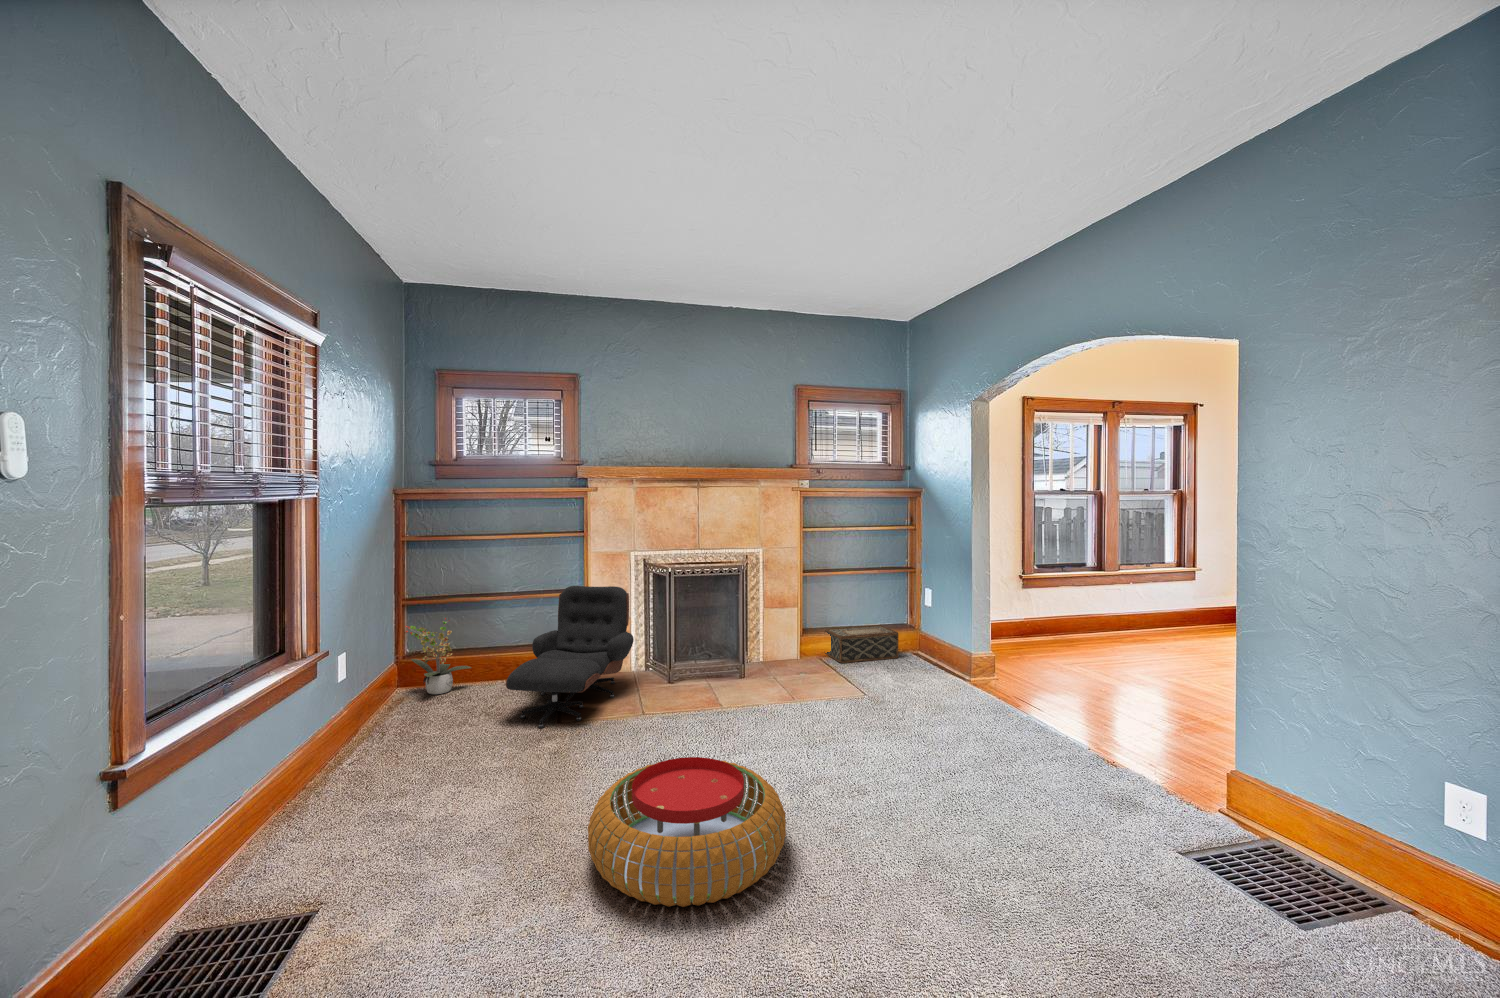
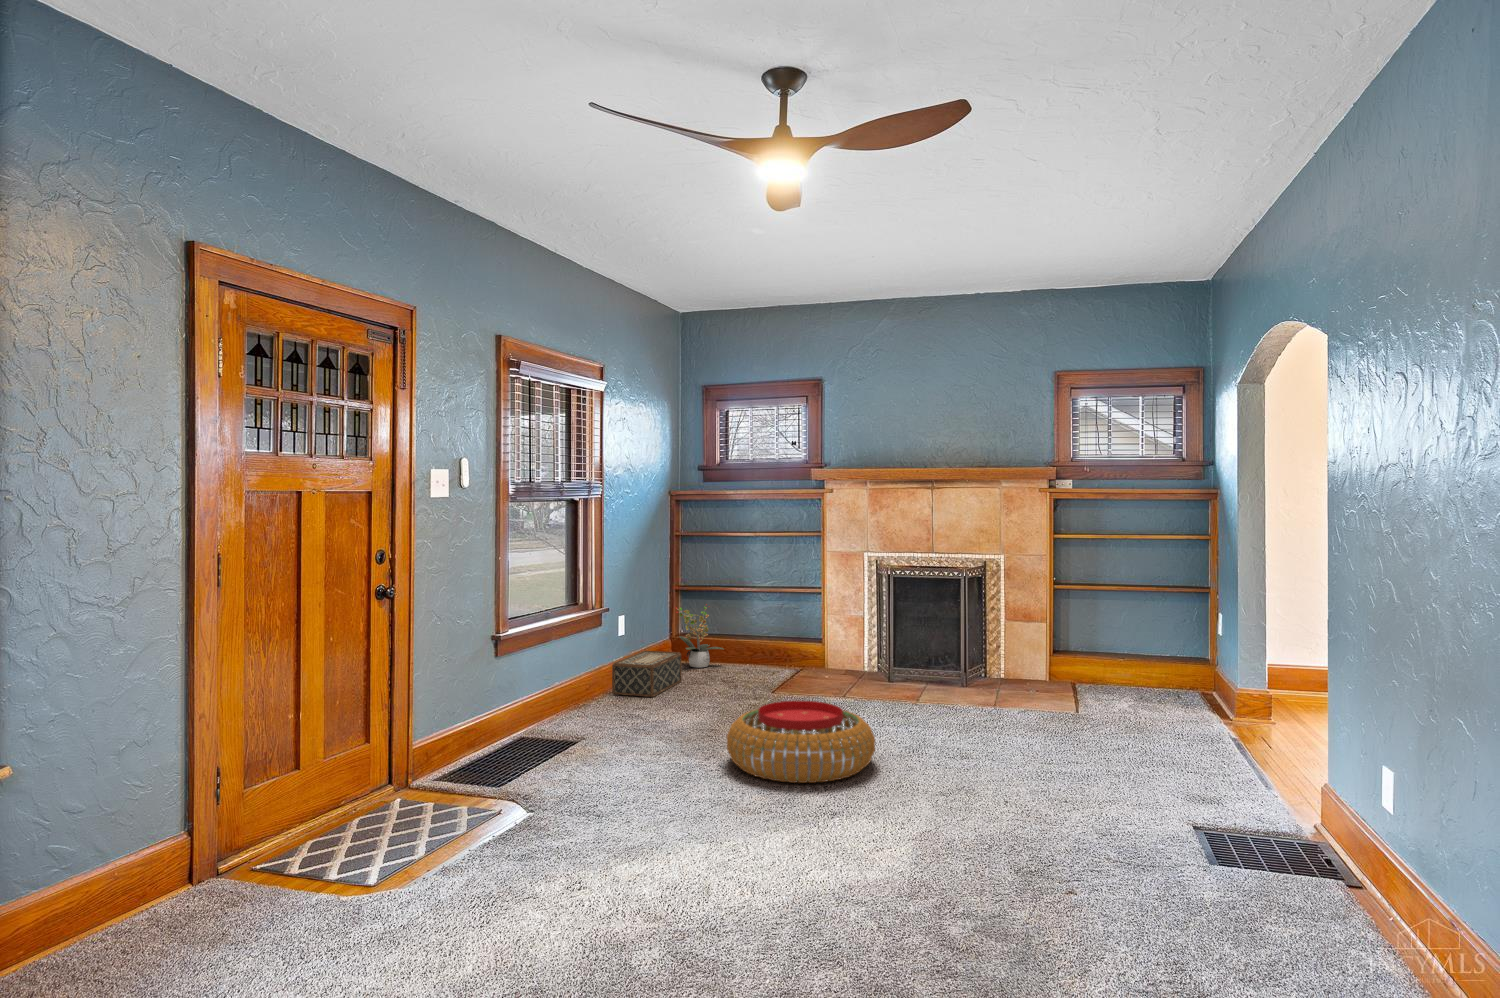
lounge chair: present [506,586,634,728] -> none [734,582,858,695]
woven basket: present [825,625,898,663] -> present [612,651,681,697]

